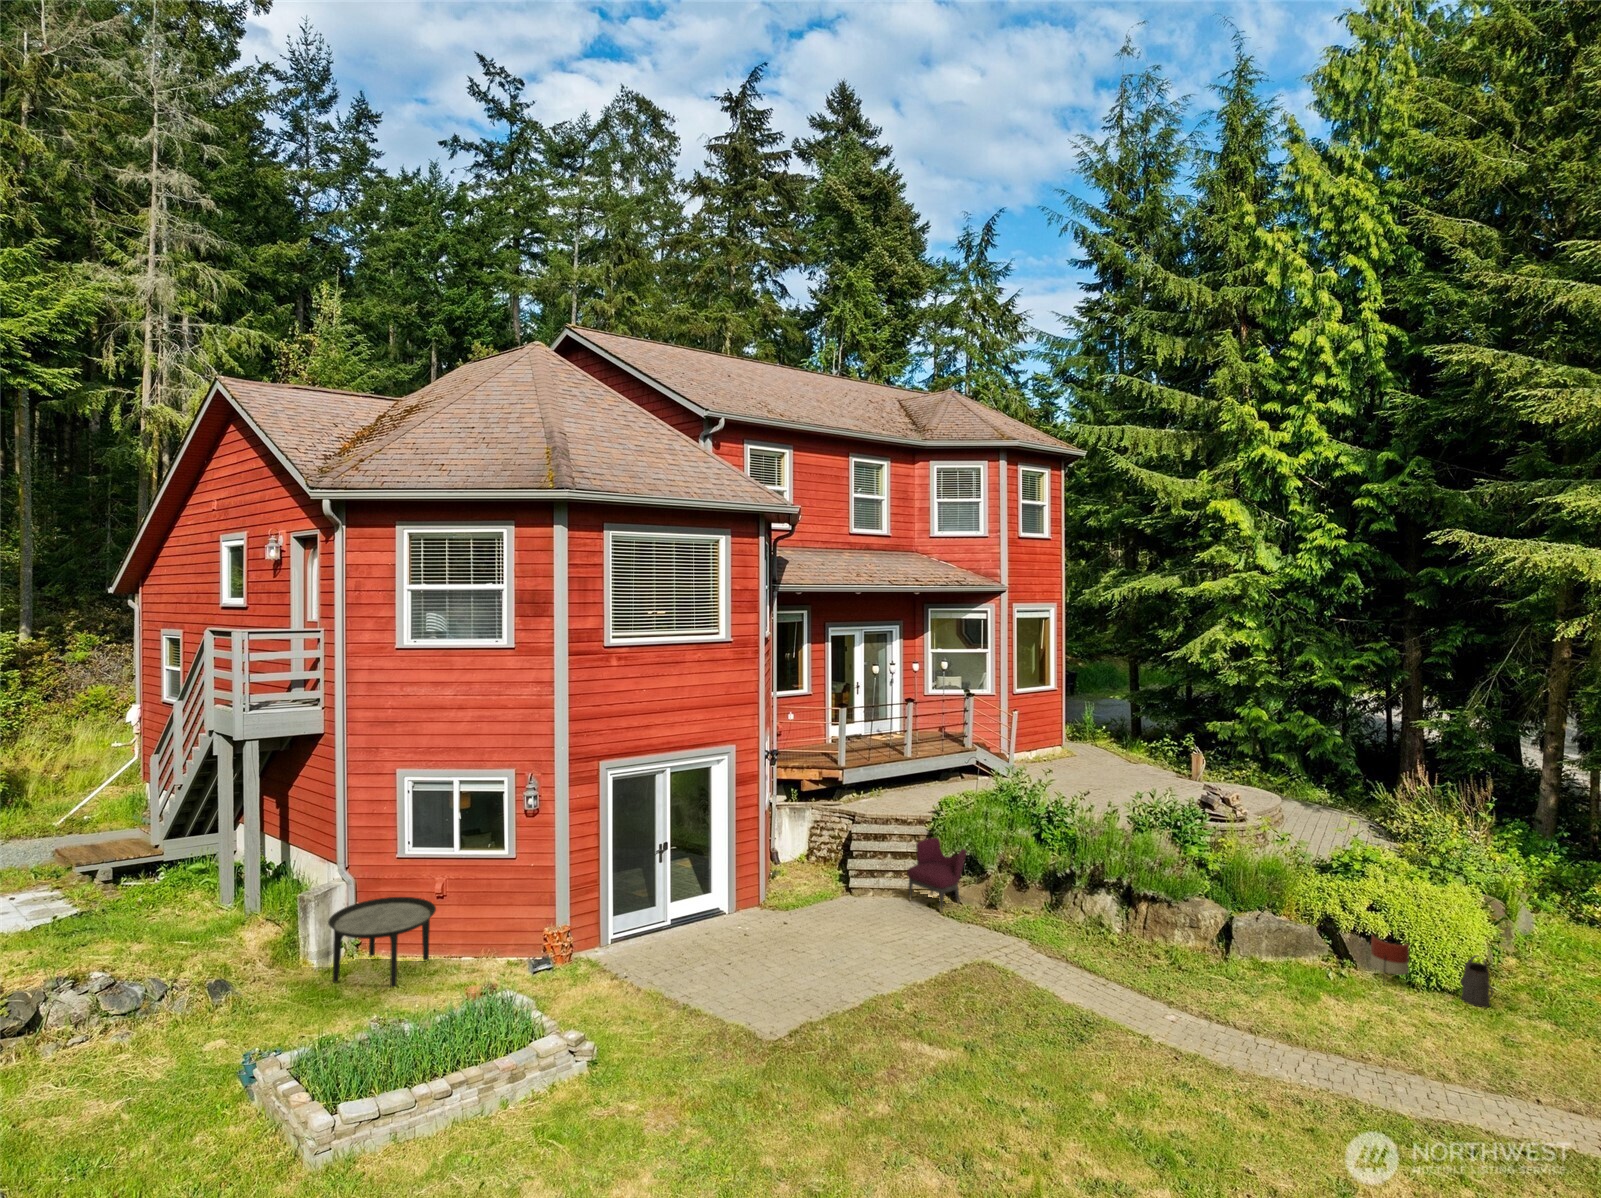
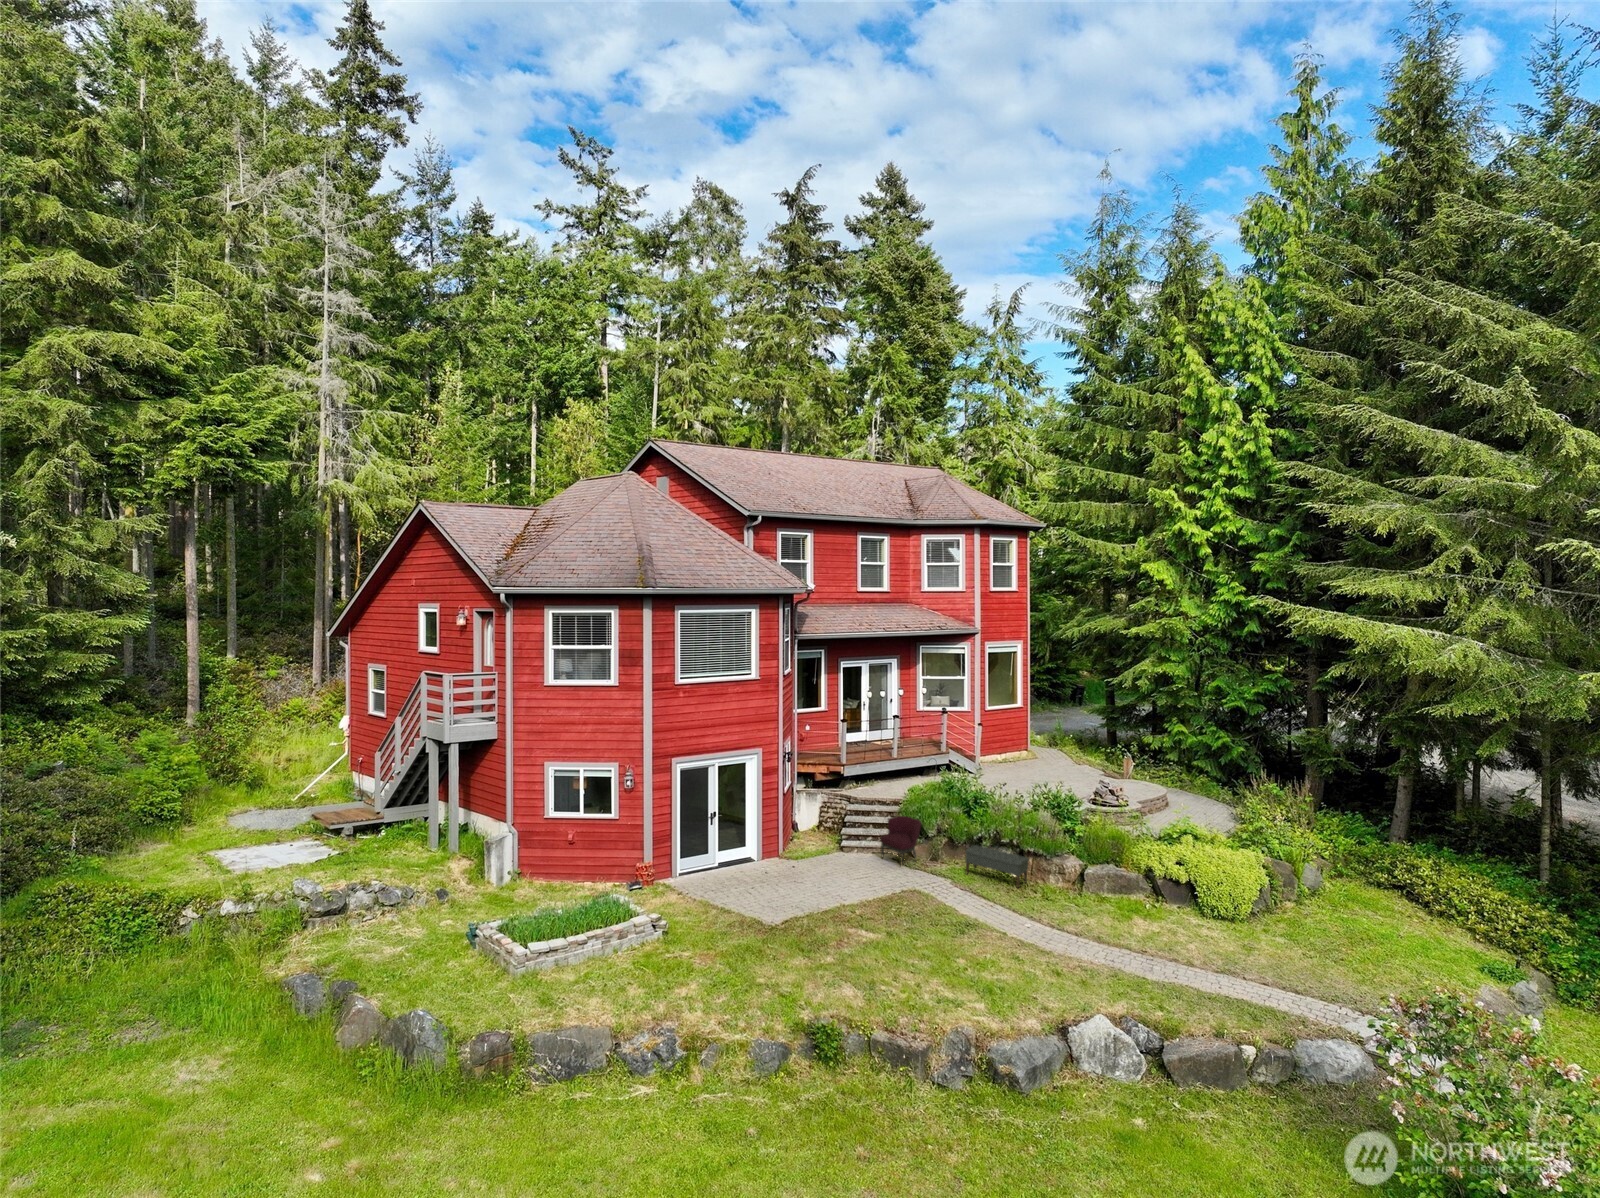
bench: none [1035,878,1130,942] -> present [965,845,1029,888]
round table: present [328,897,436,987] -> none [506,843,569,897]
planter: present [1370,935,1409,975] -> none [1182,885,1207,920]
watering can: present [1460,955,1493,1008] -> none [1233,896,1254,935]

